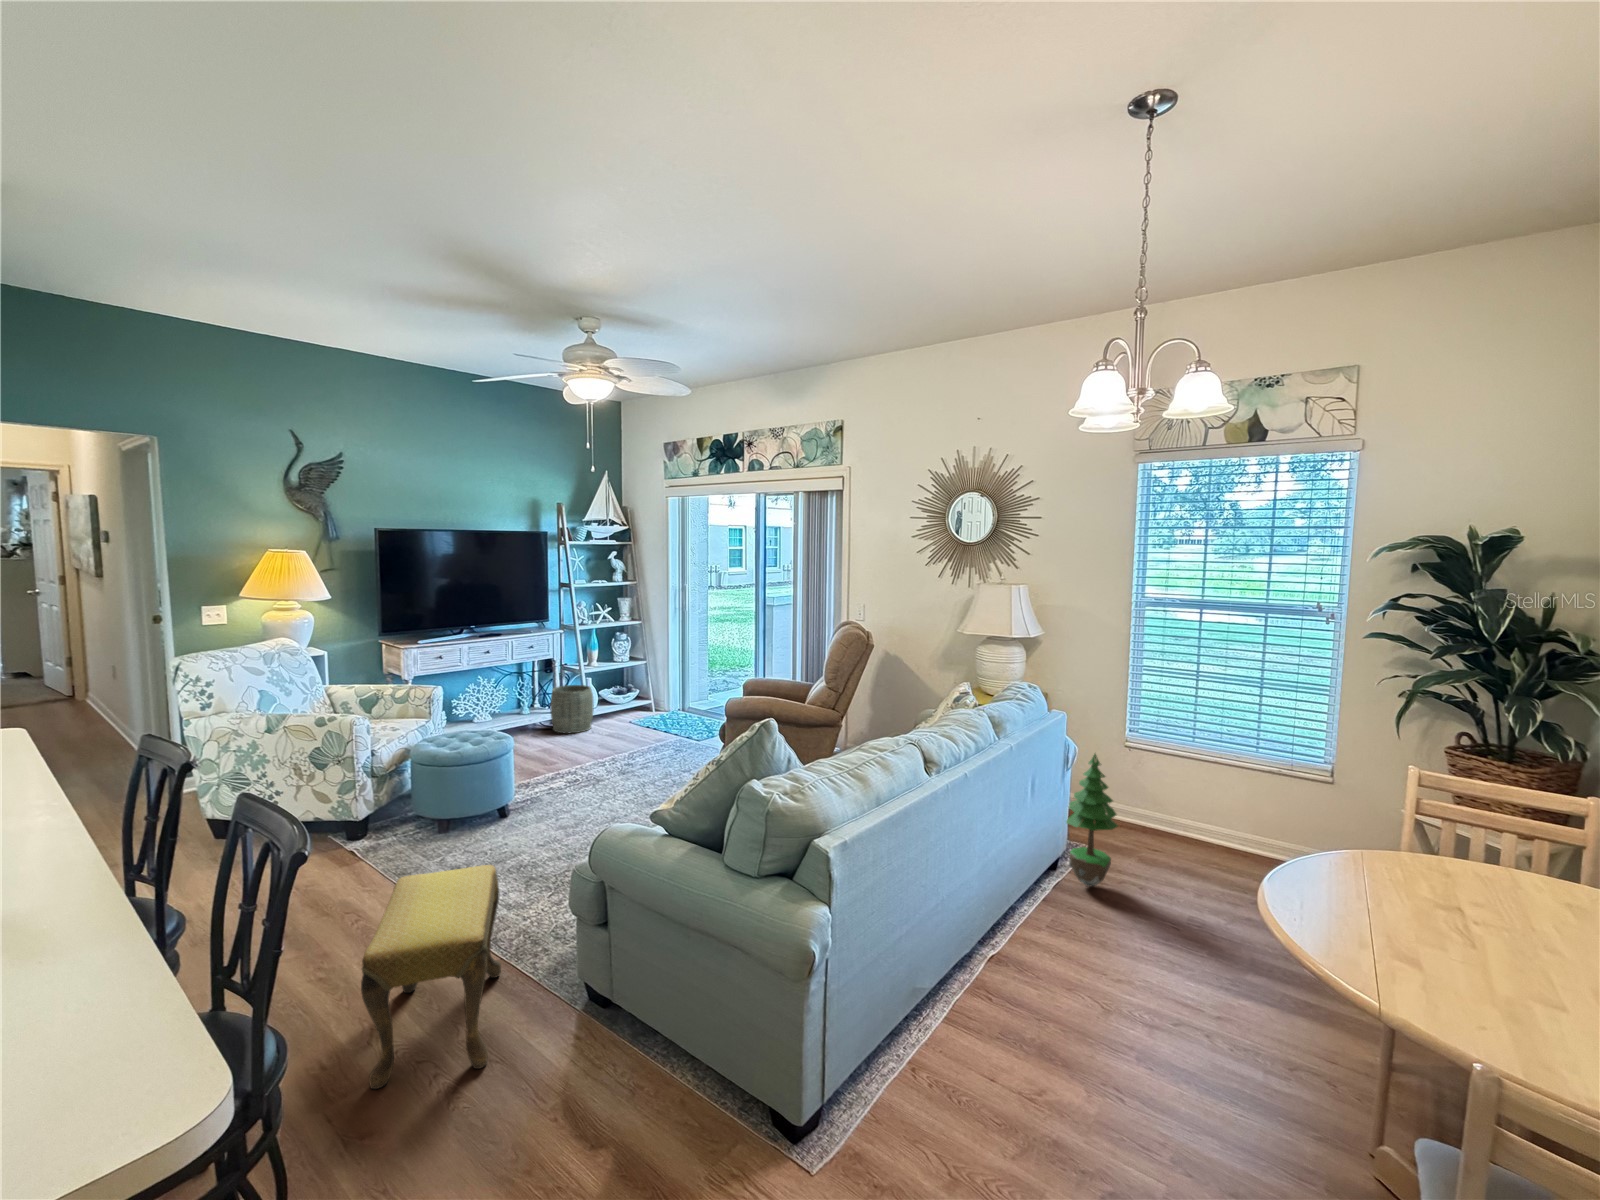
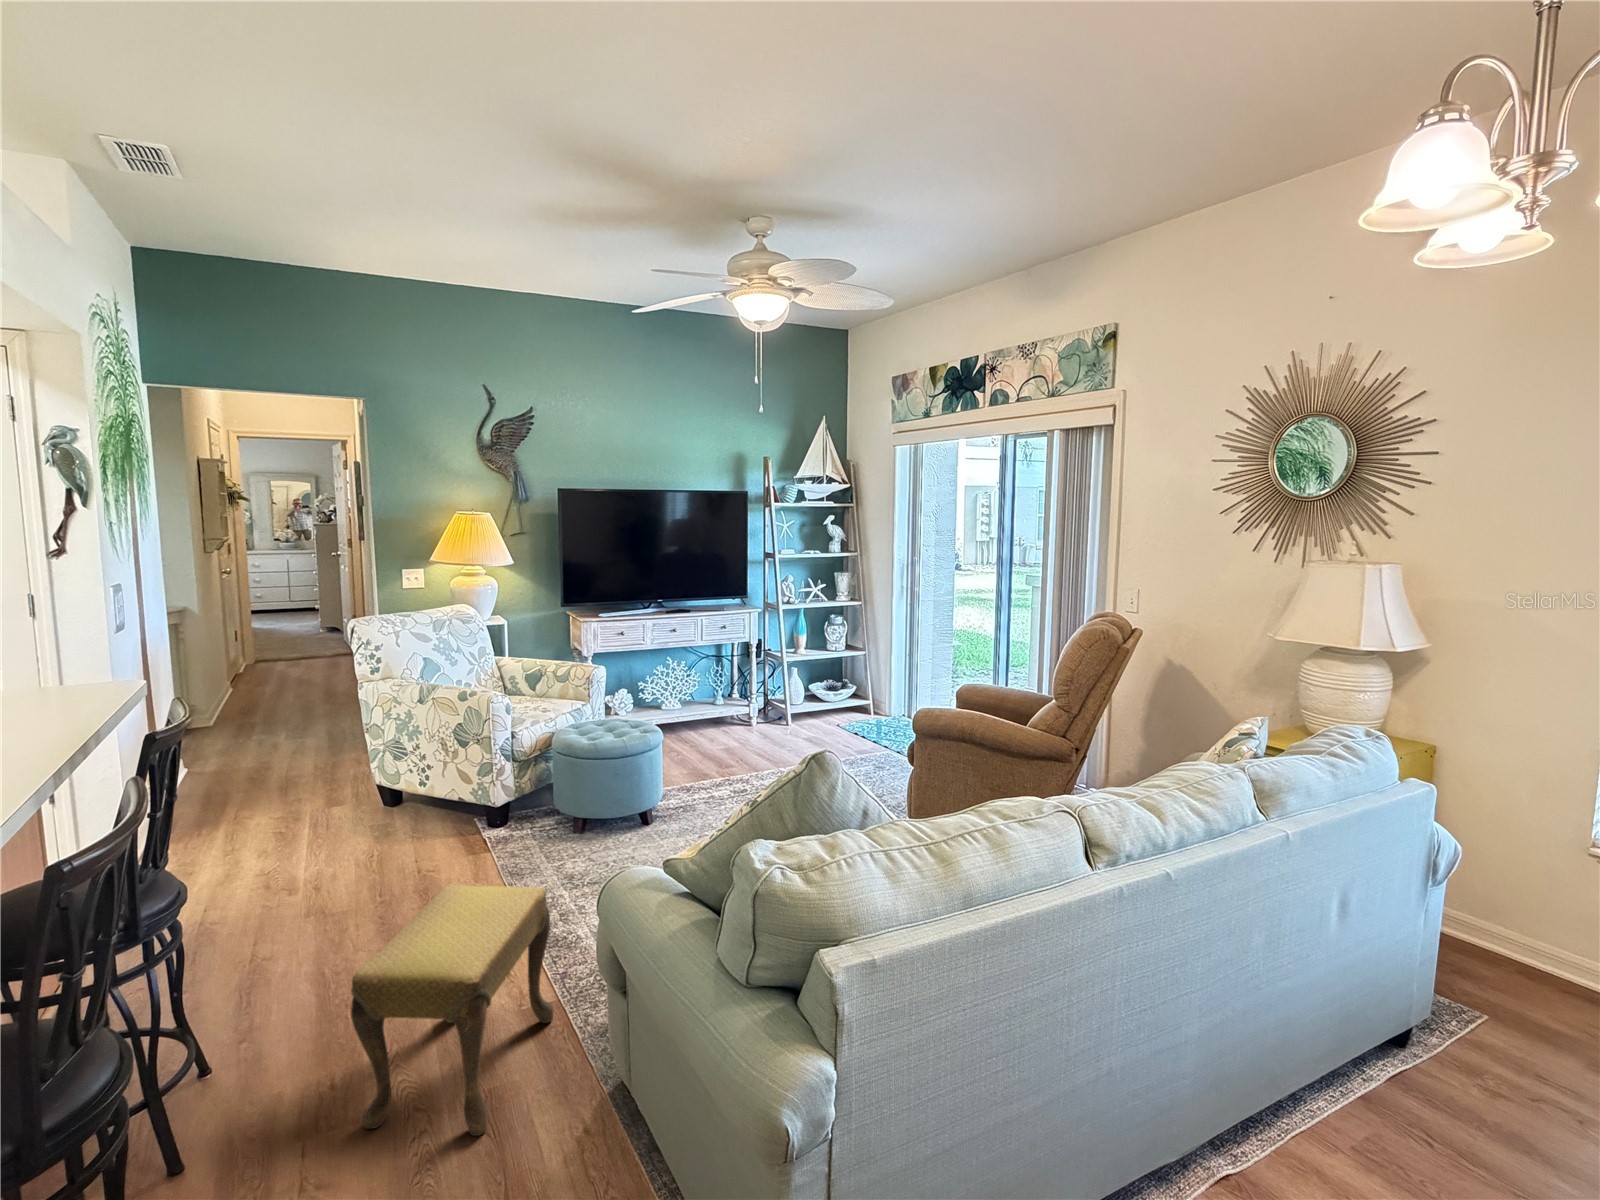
woven basket: present [550,685,594,733] -> none [746,675,795,733]
potted tree: present [1066,754,1118,887] -> none [1414,859,1523,1087]

